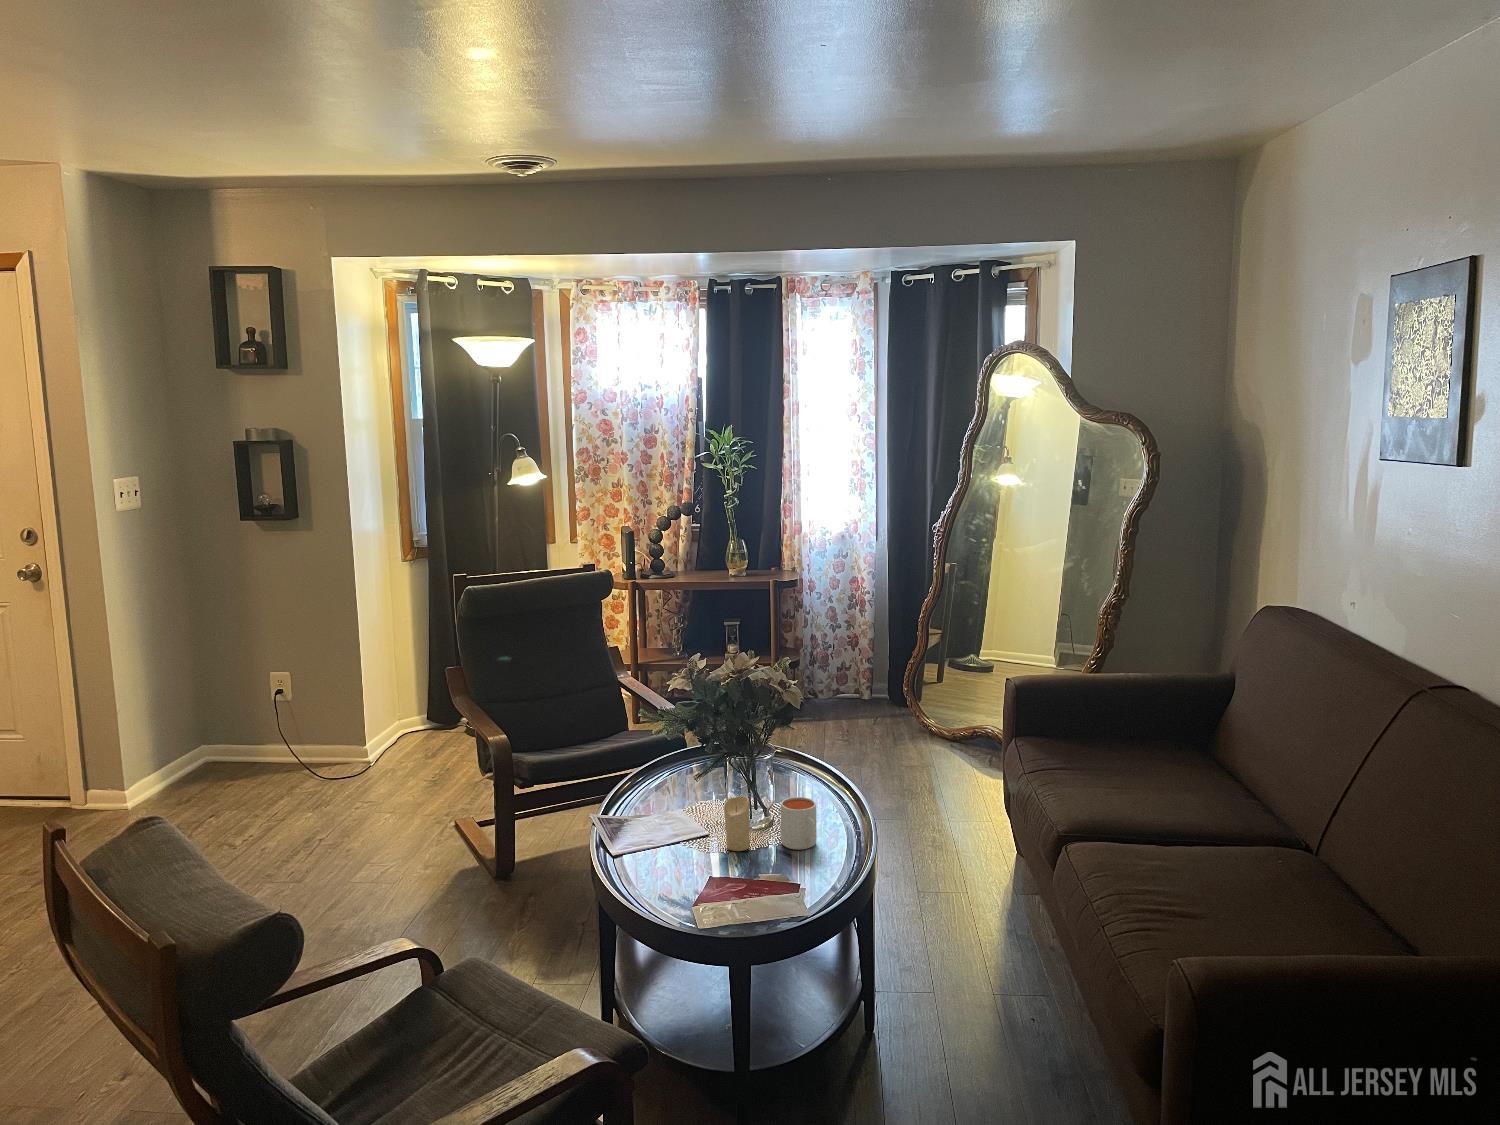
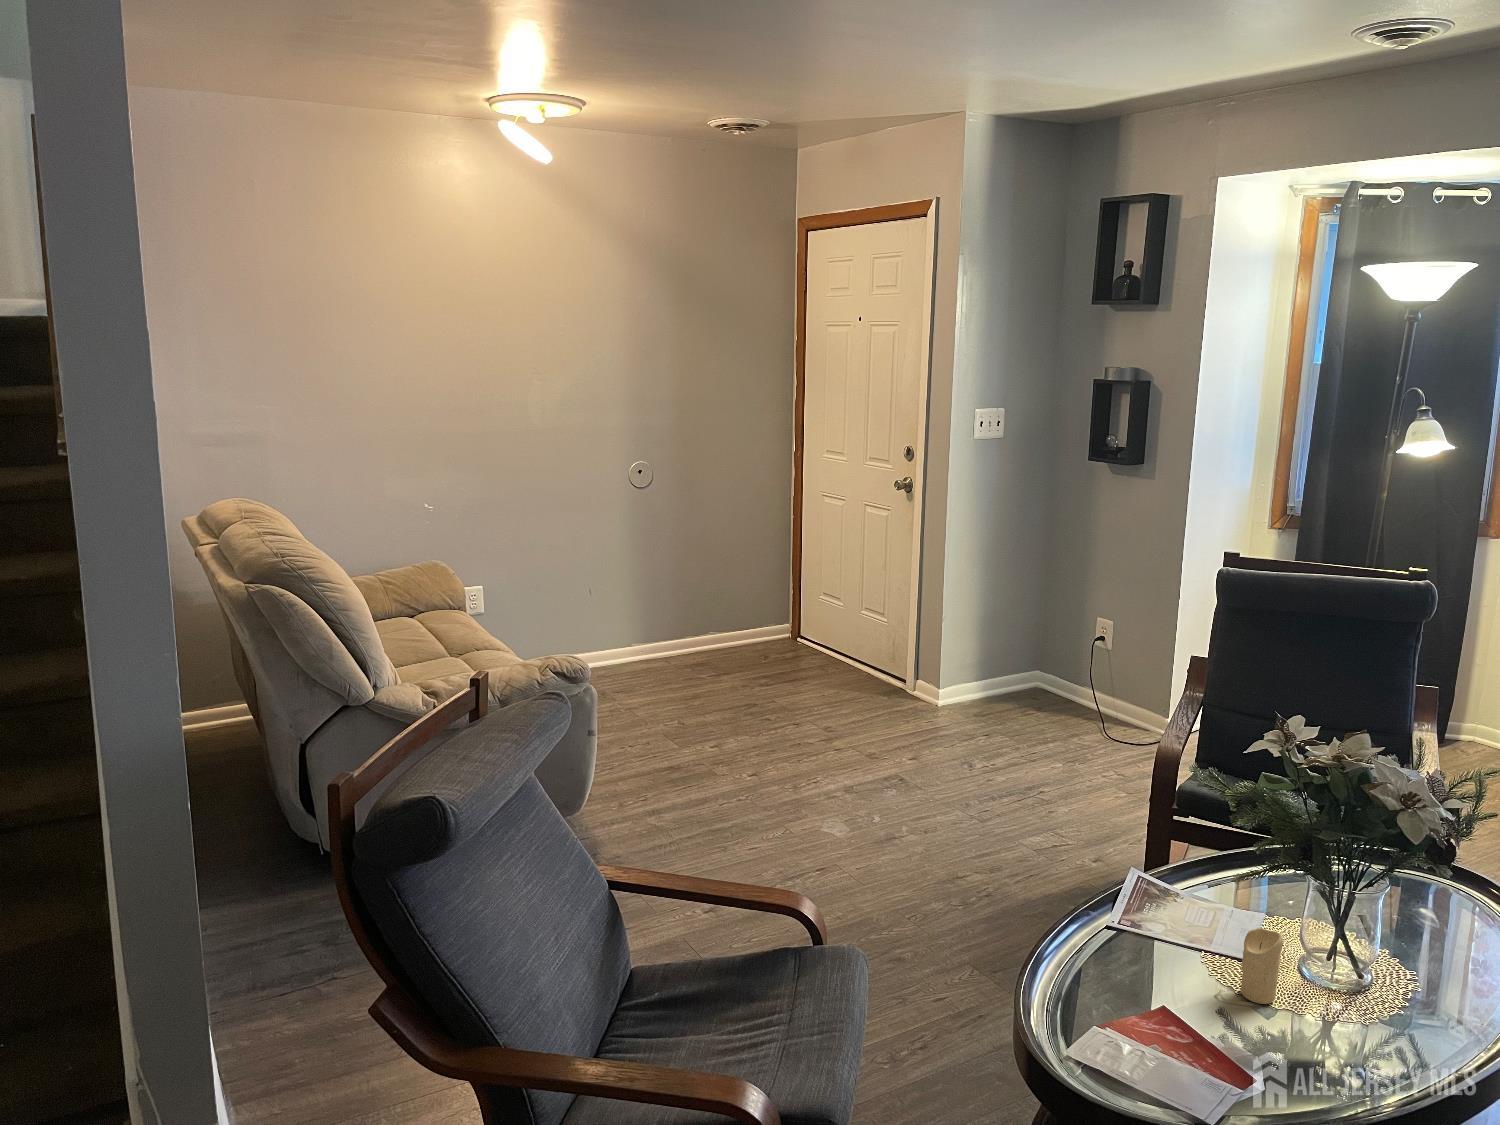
mug: present [781,797,817,850] -> none [1314,967,1377,1050]

